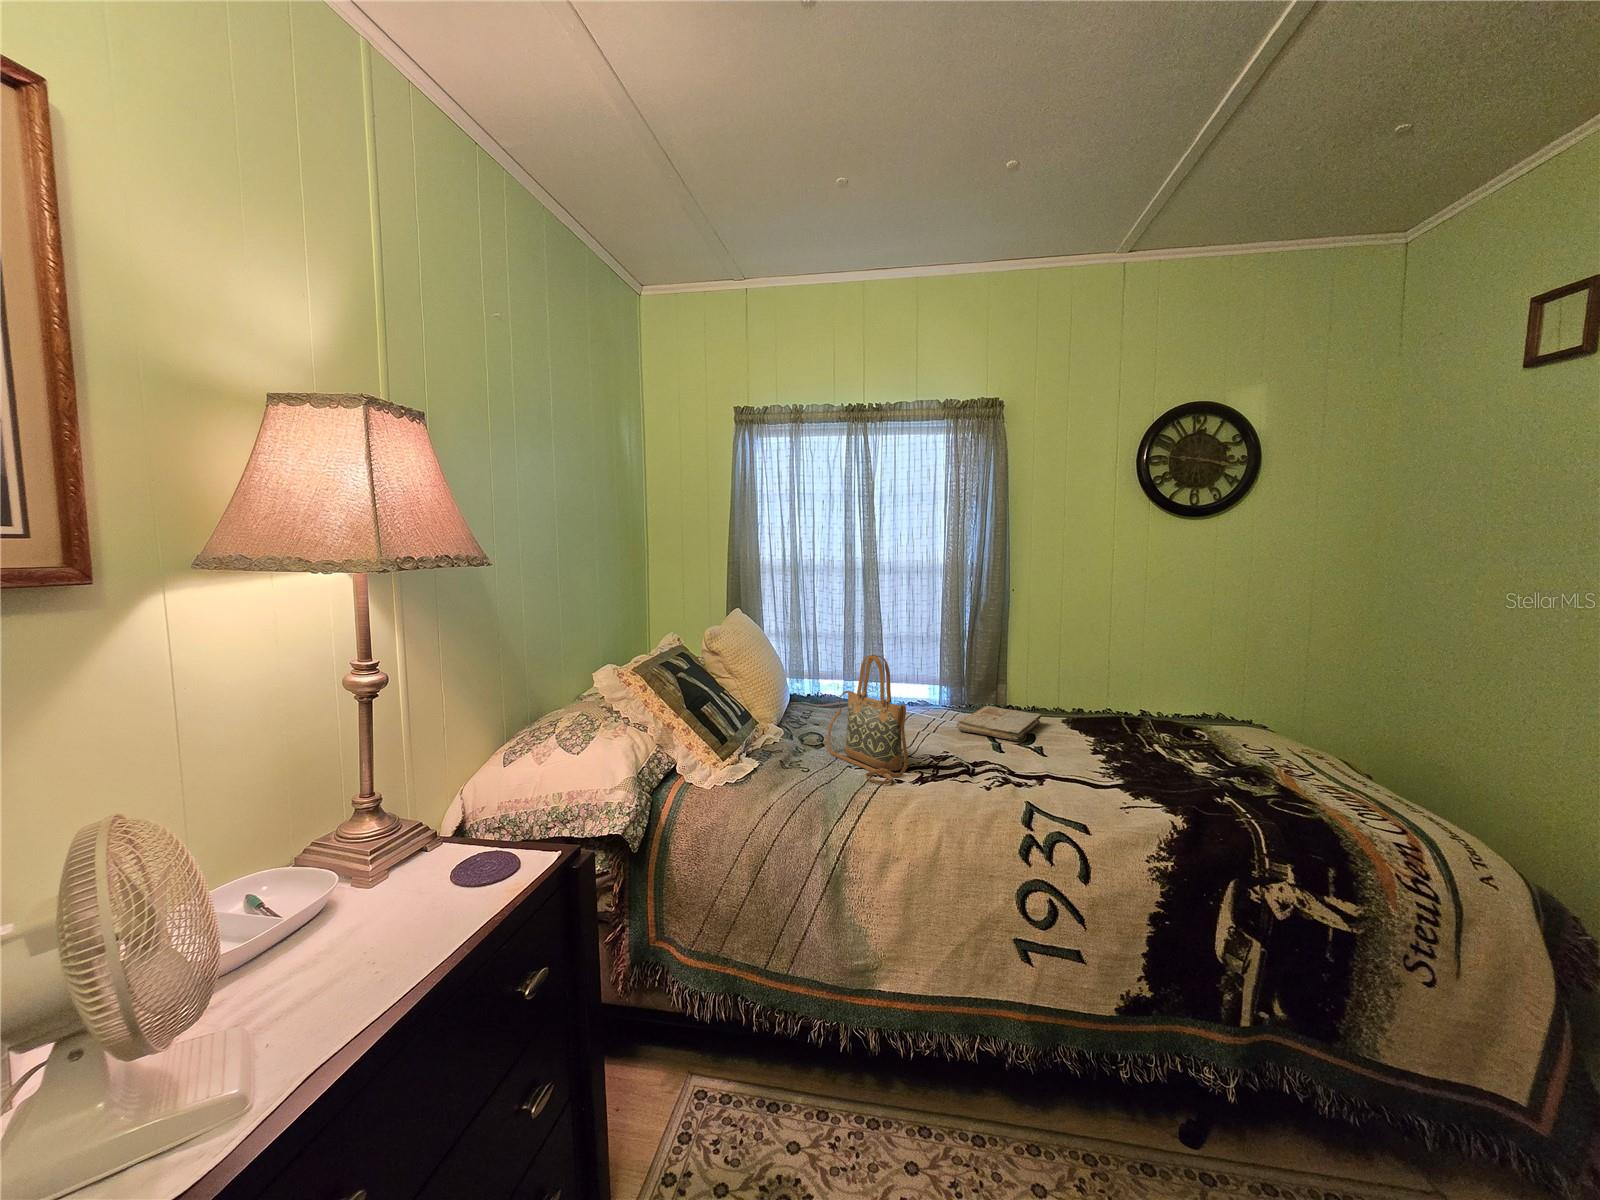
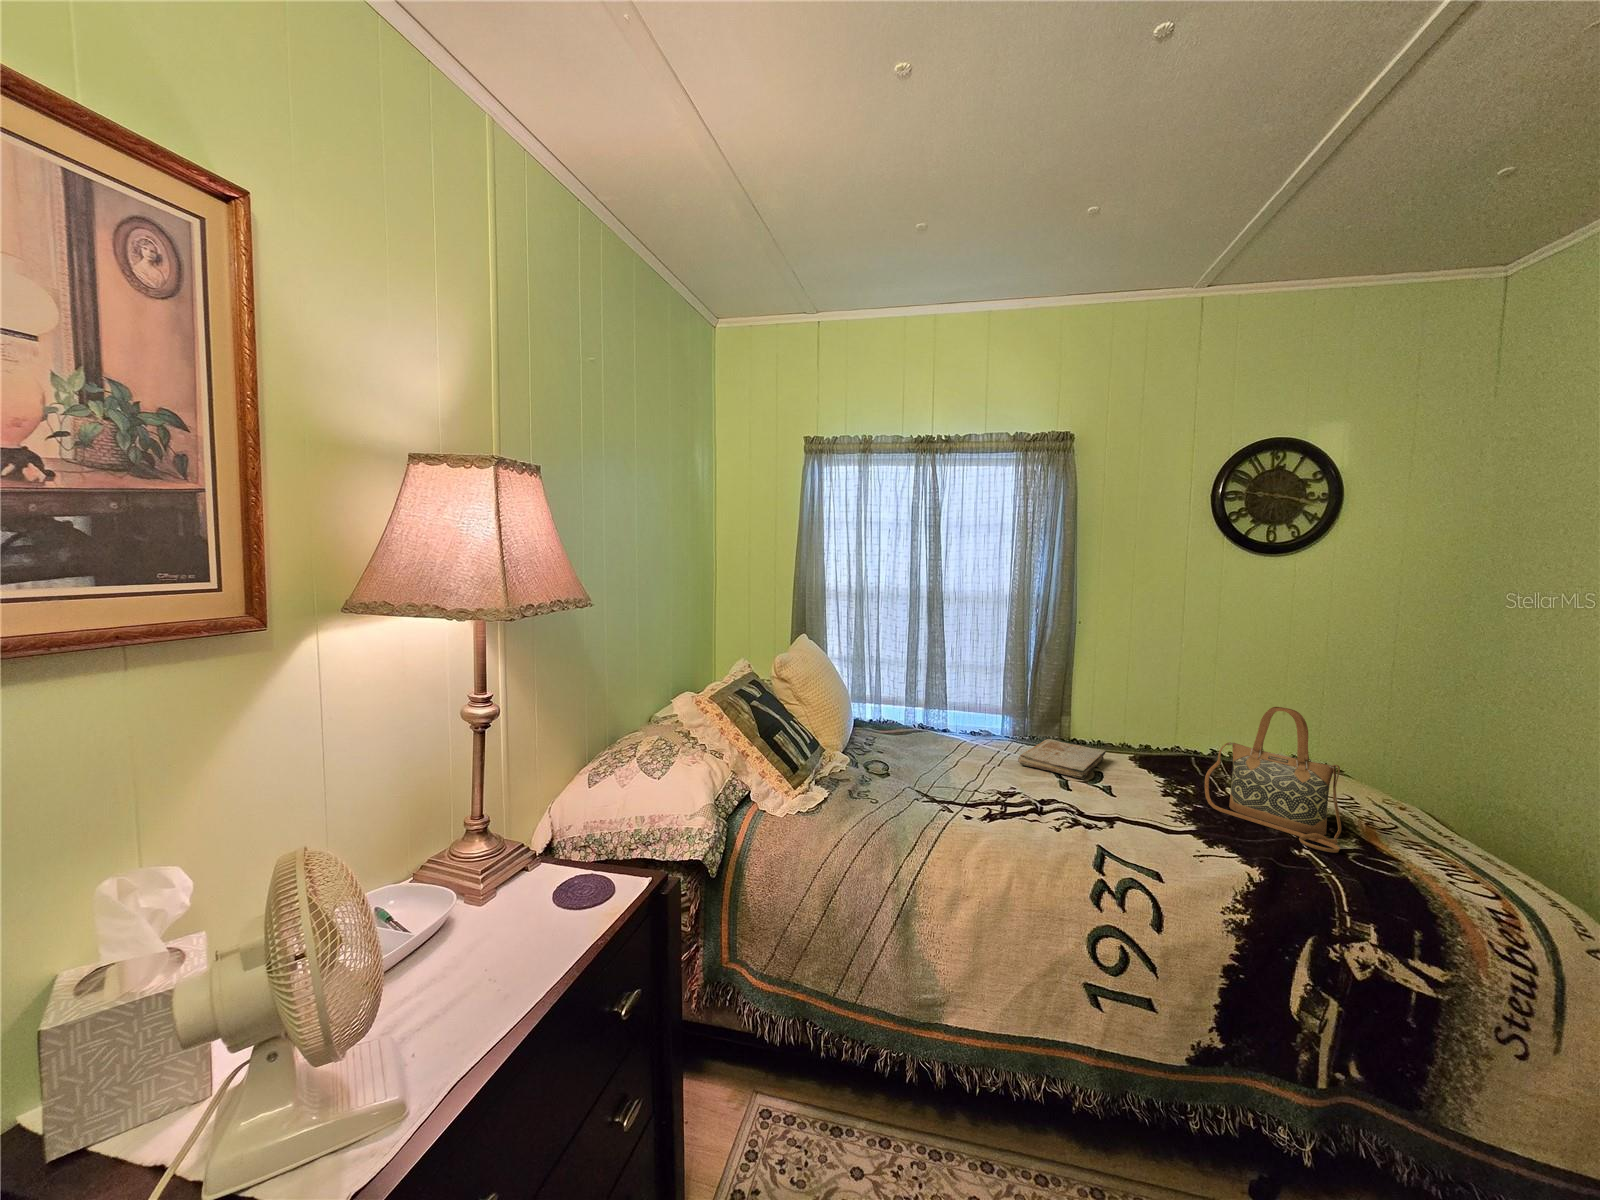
handbag: present [827,655,908,784] -> present [1205,707,1341,853]

